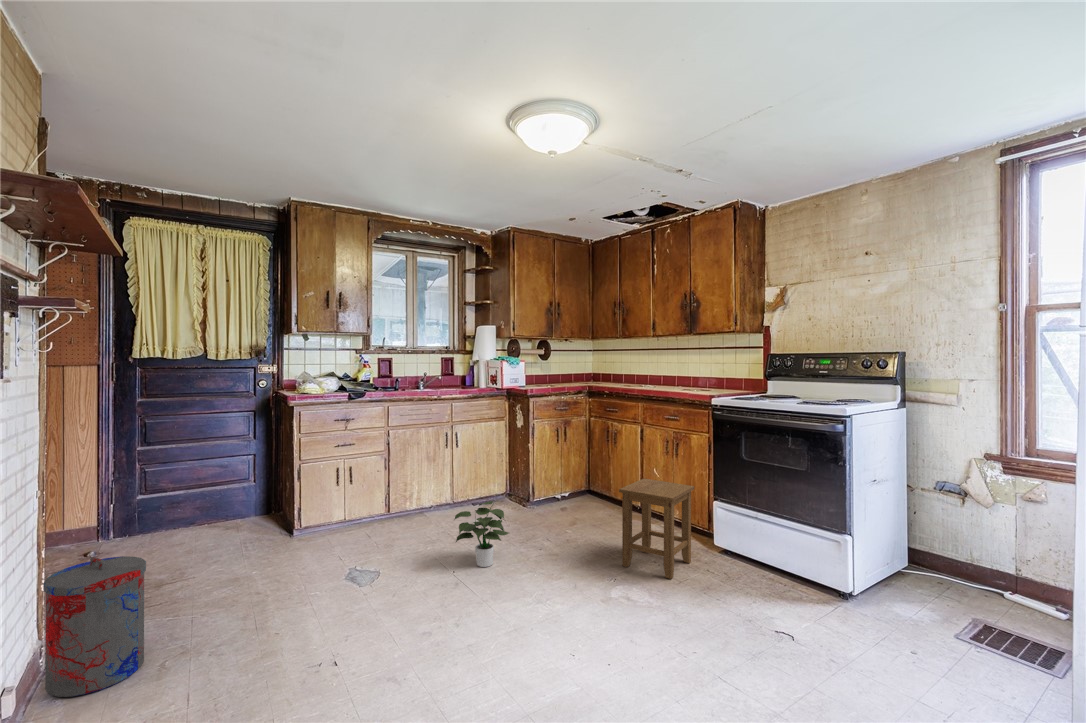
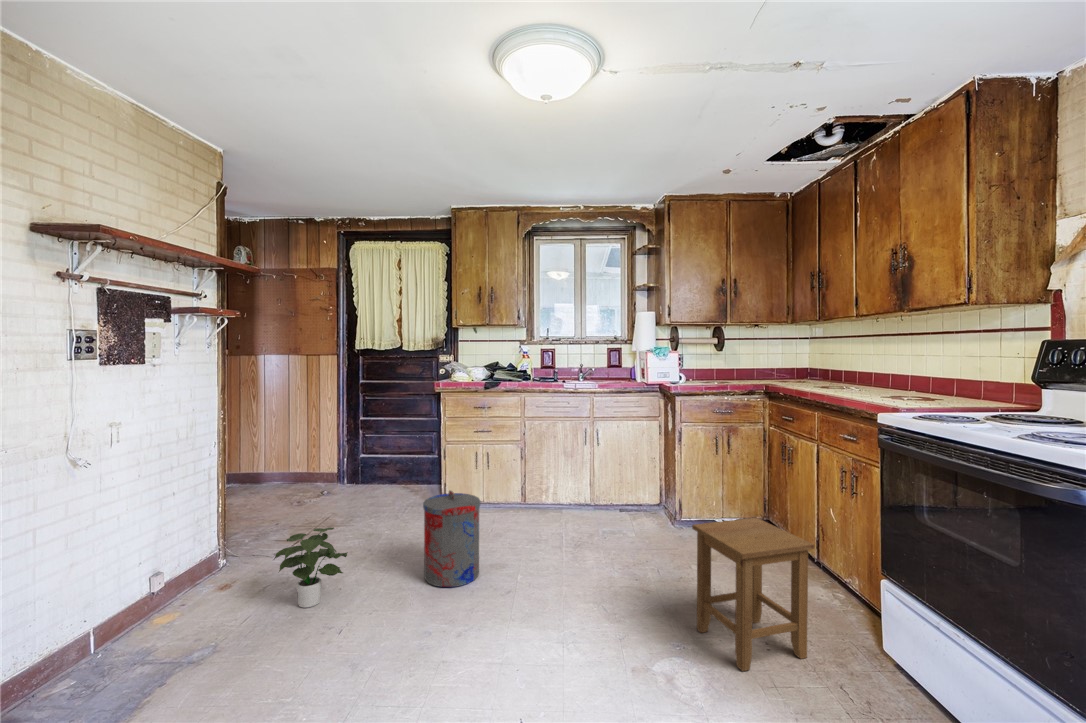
potted plant: present [455,501,509,567] -> present [274,527,348,608]
trash can: present [43,556,146,697] -> present [423,491,481,587]

